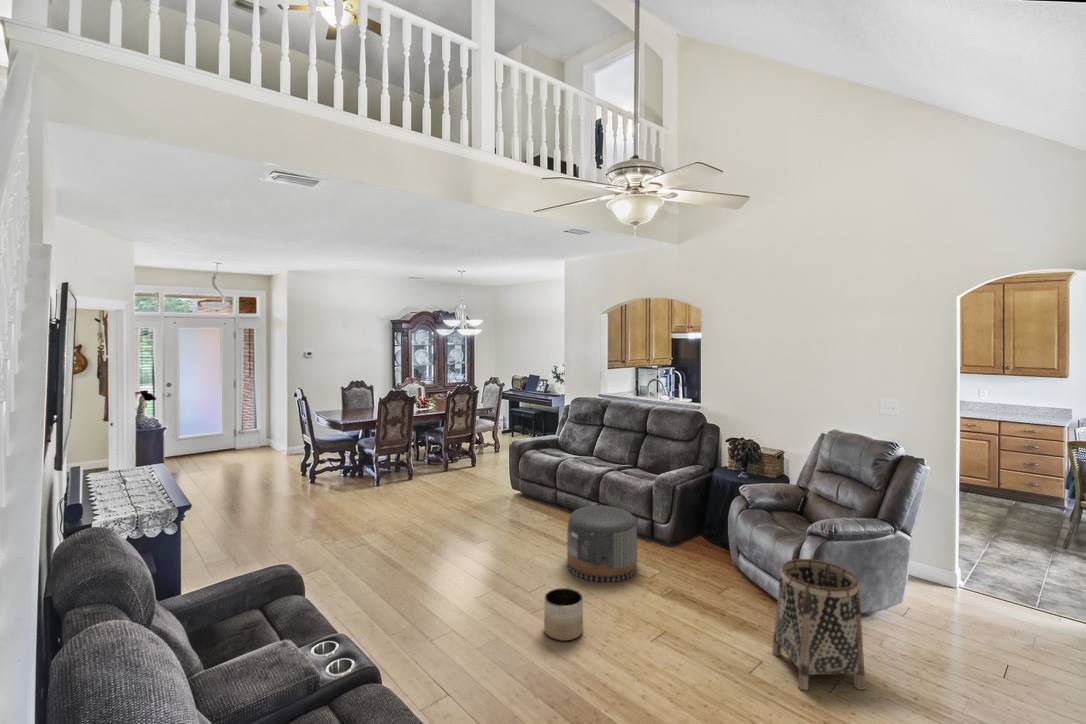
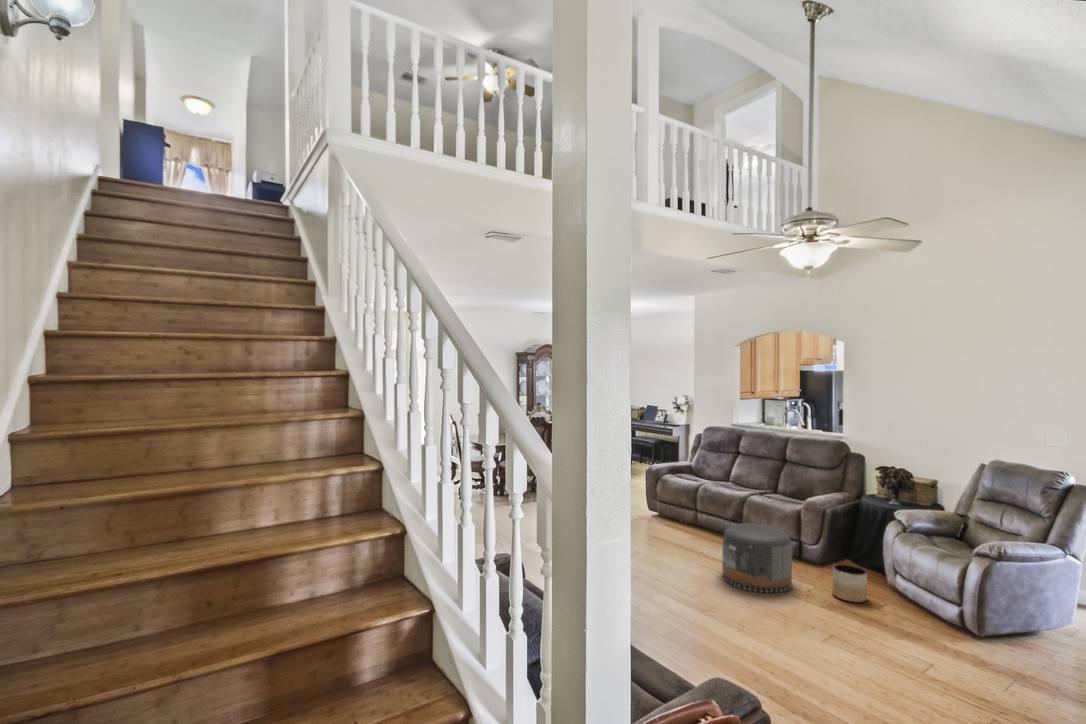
basket: present [772,559,865,690] -> none [944,572,1044,694]
planter: present [544,588,583,641] -> present [832,564,867,602]

